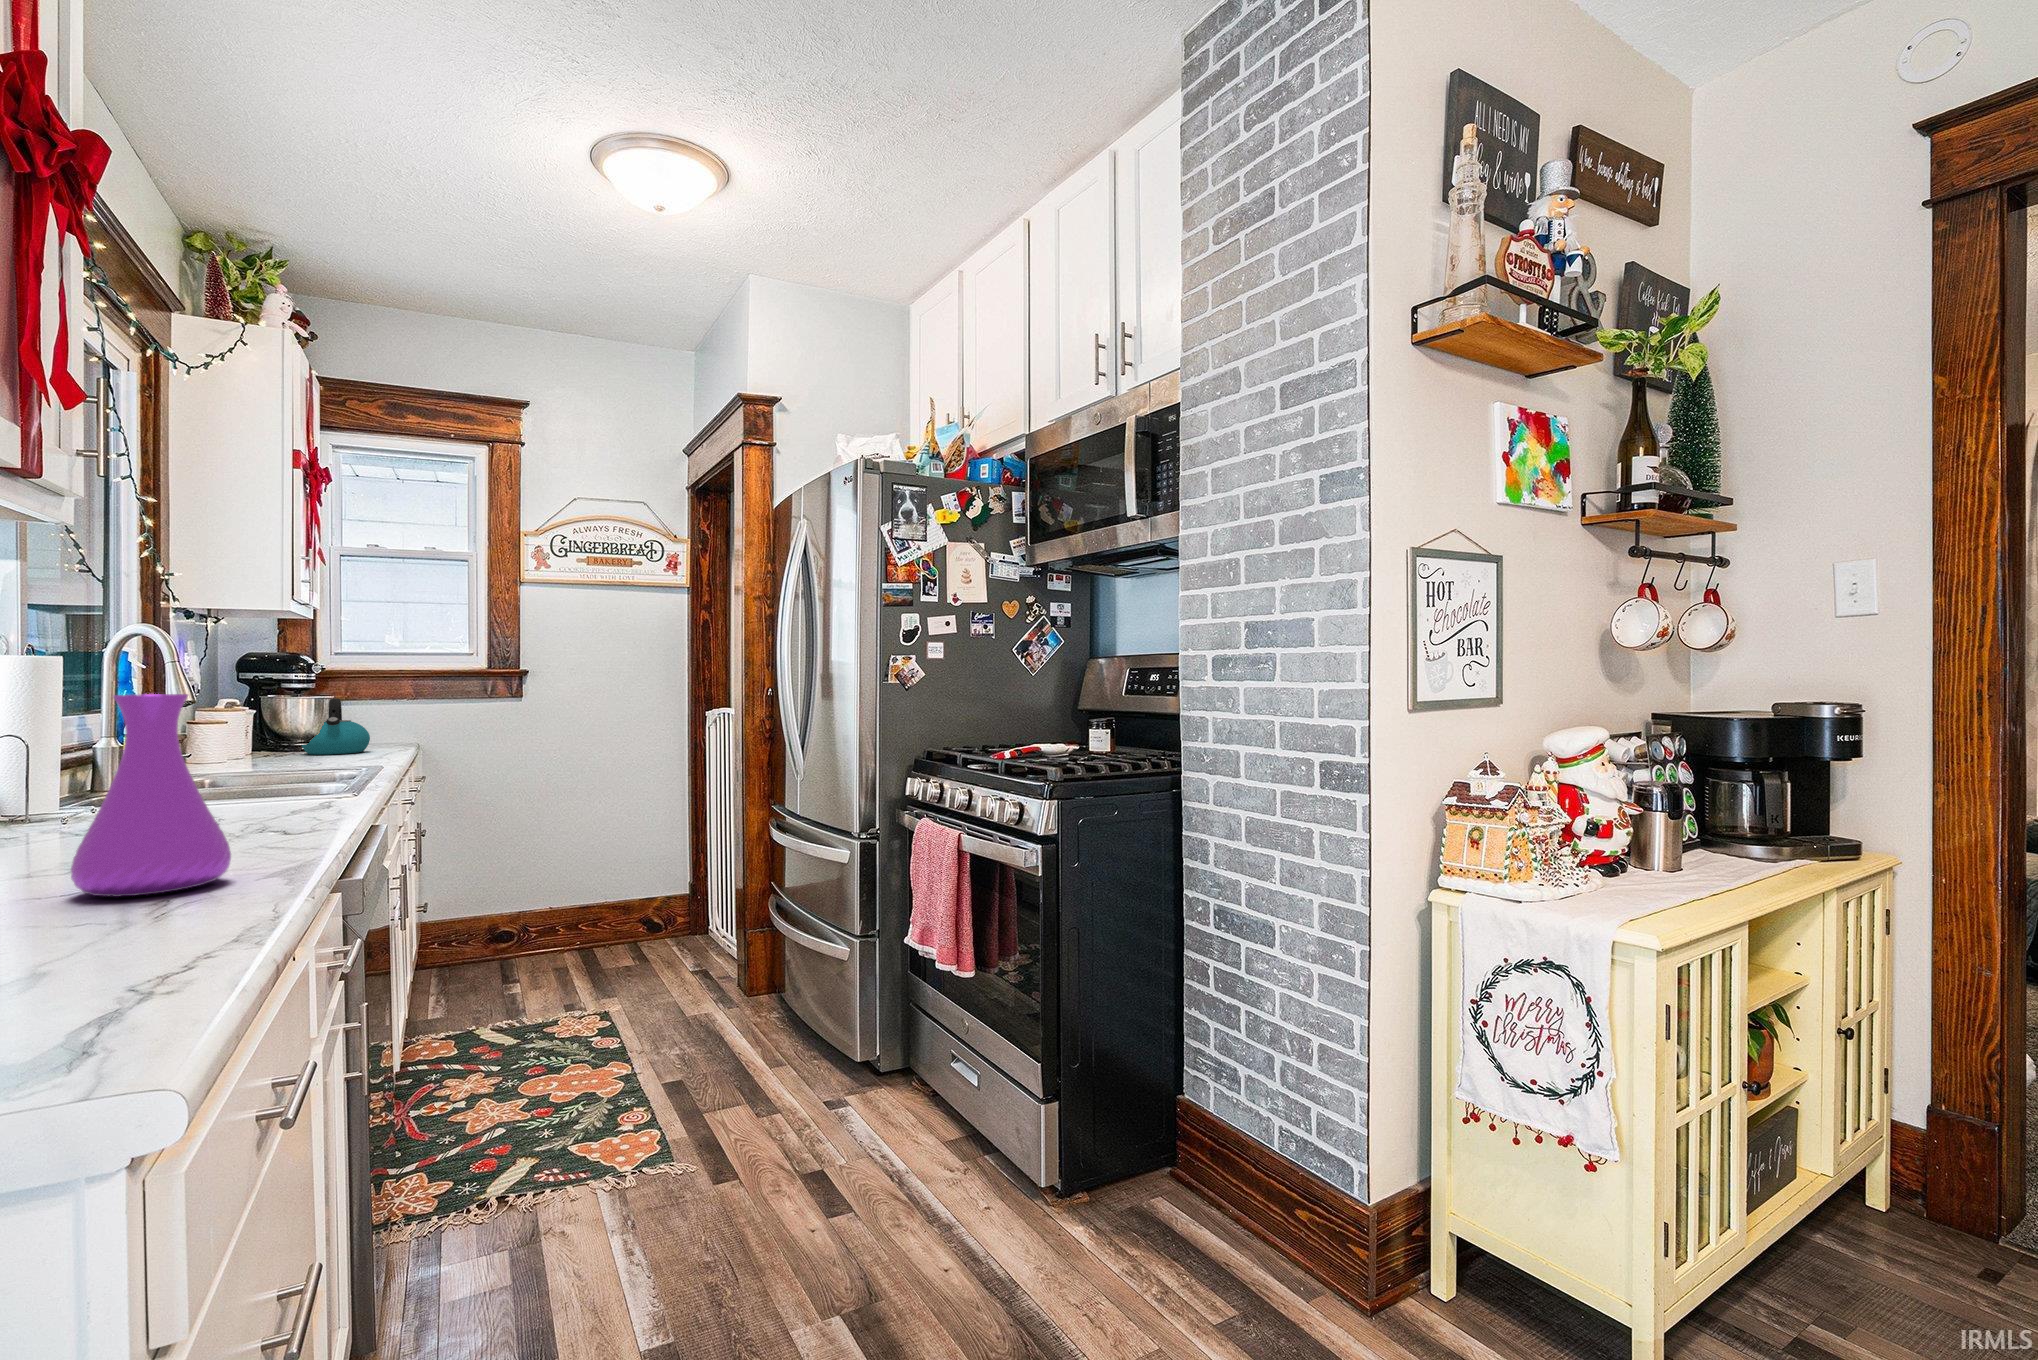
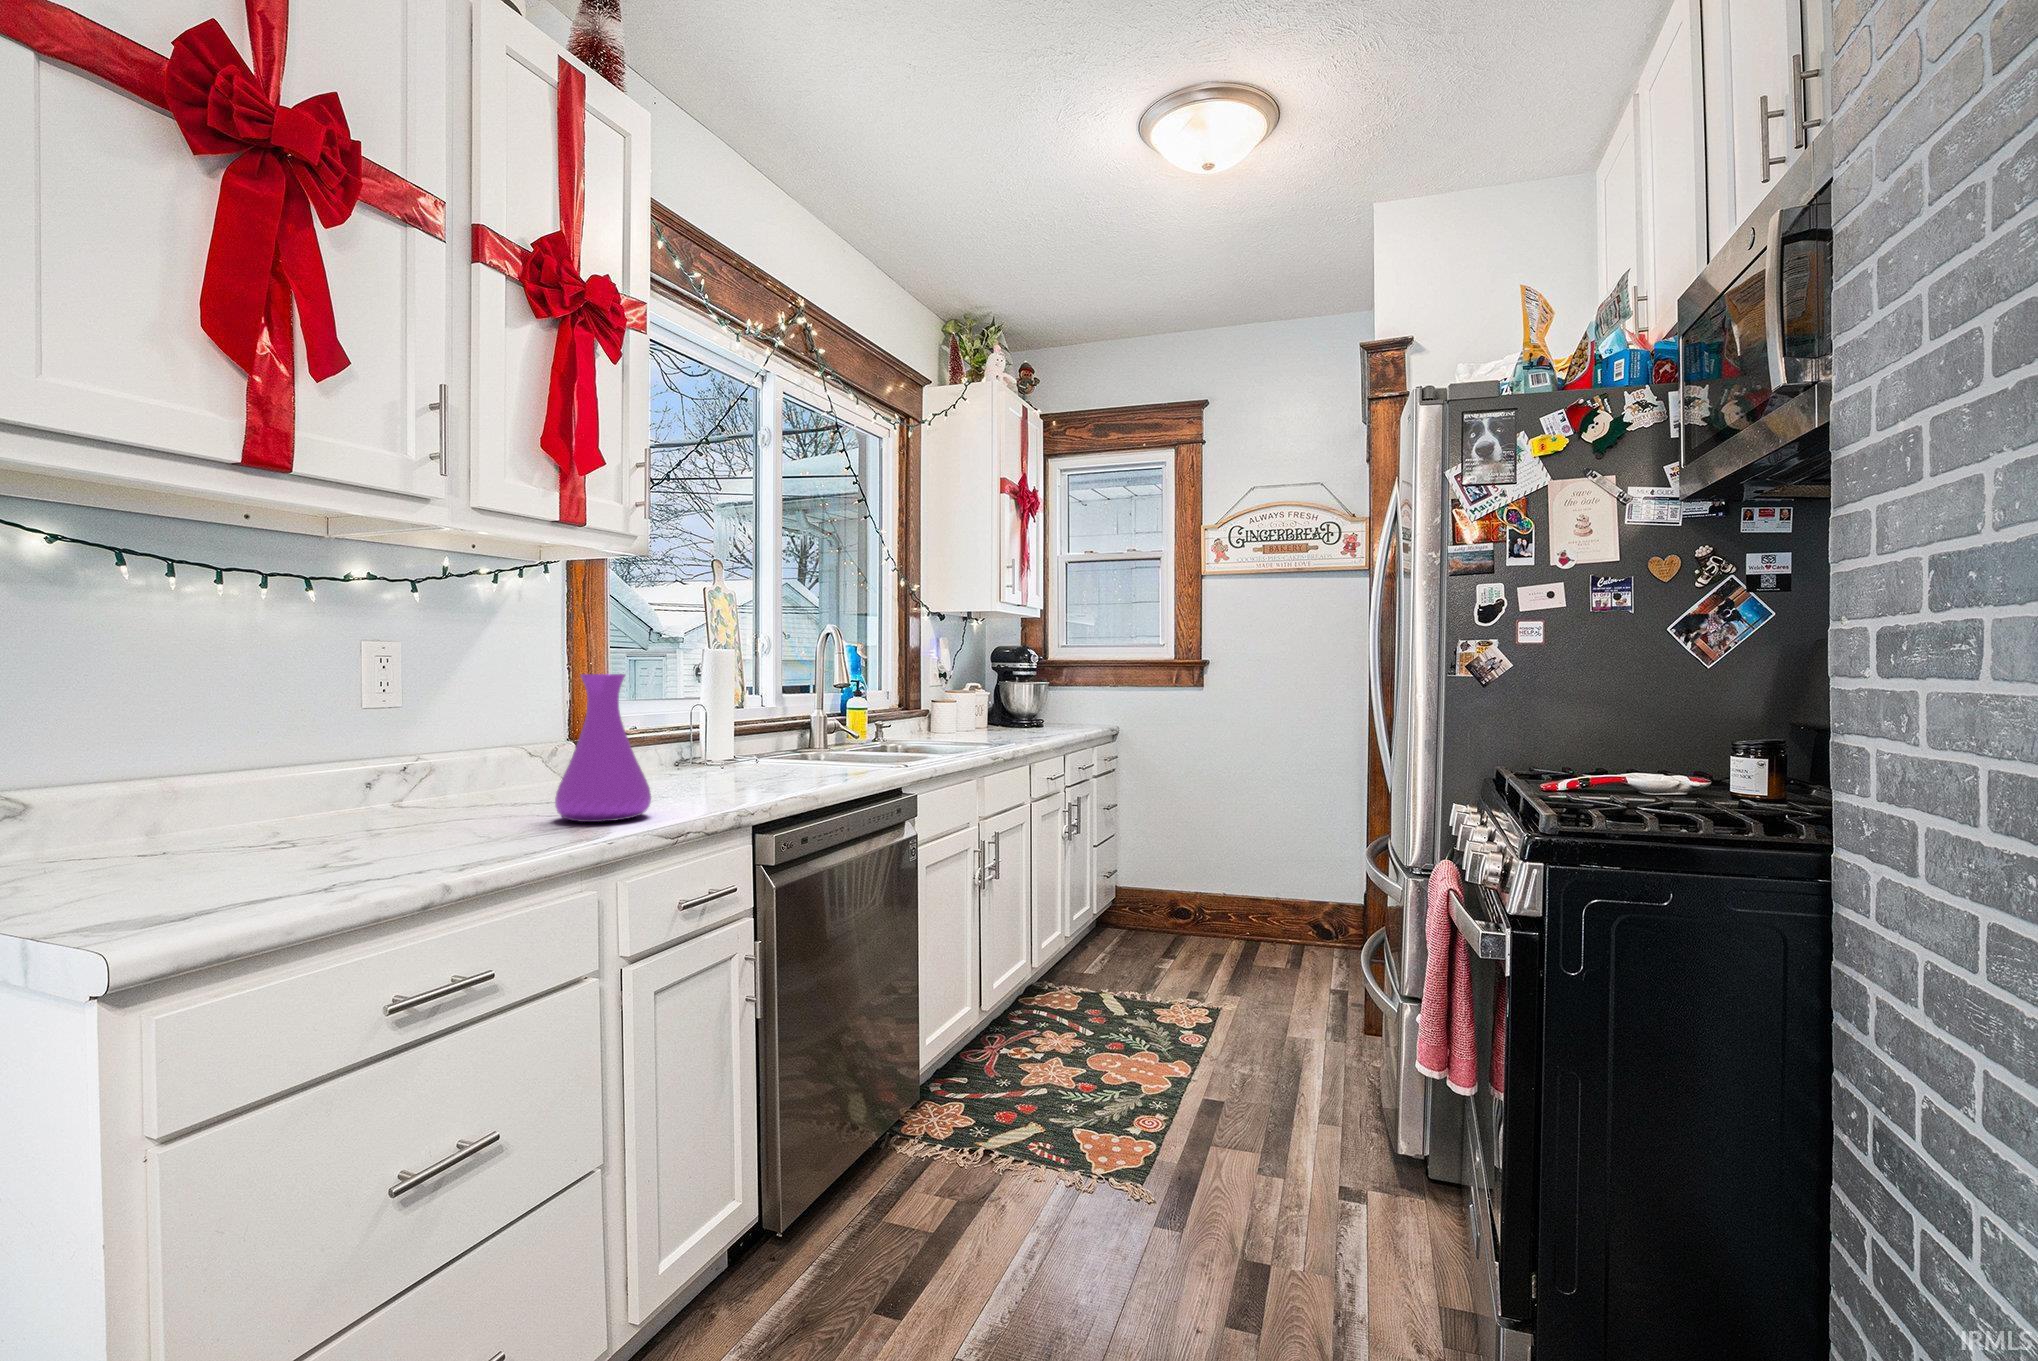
kettle: present [301,699,370,755] -> none [1023,683,1071,729]

